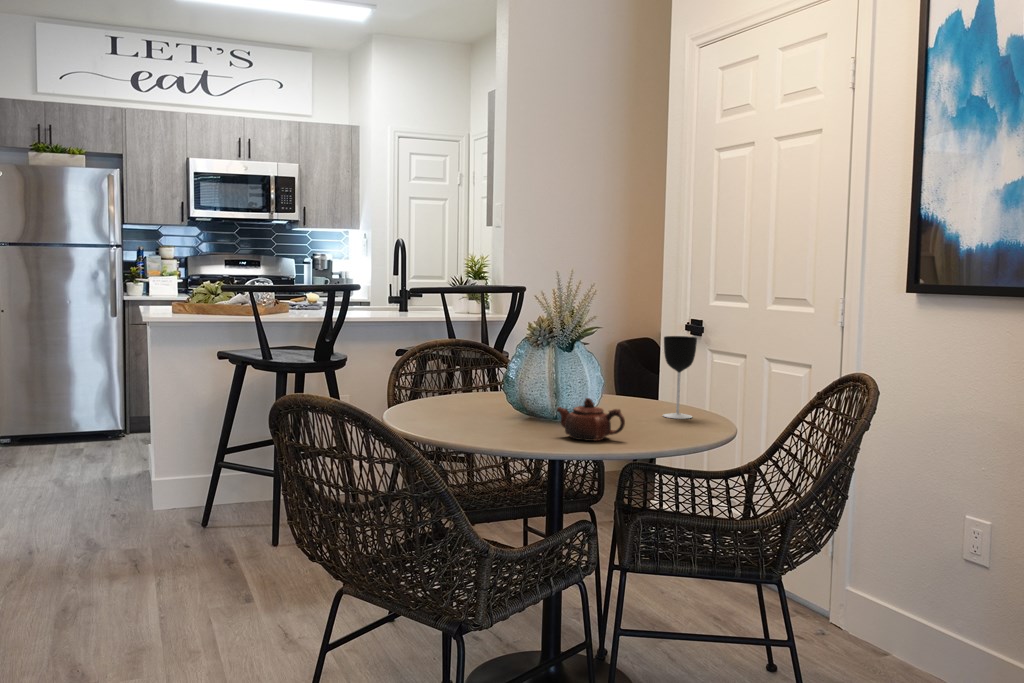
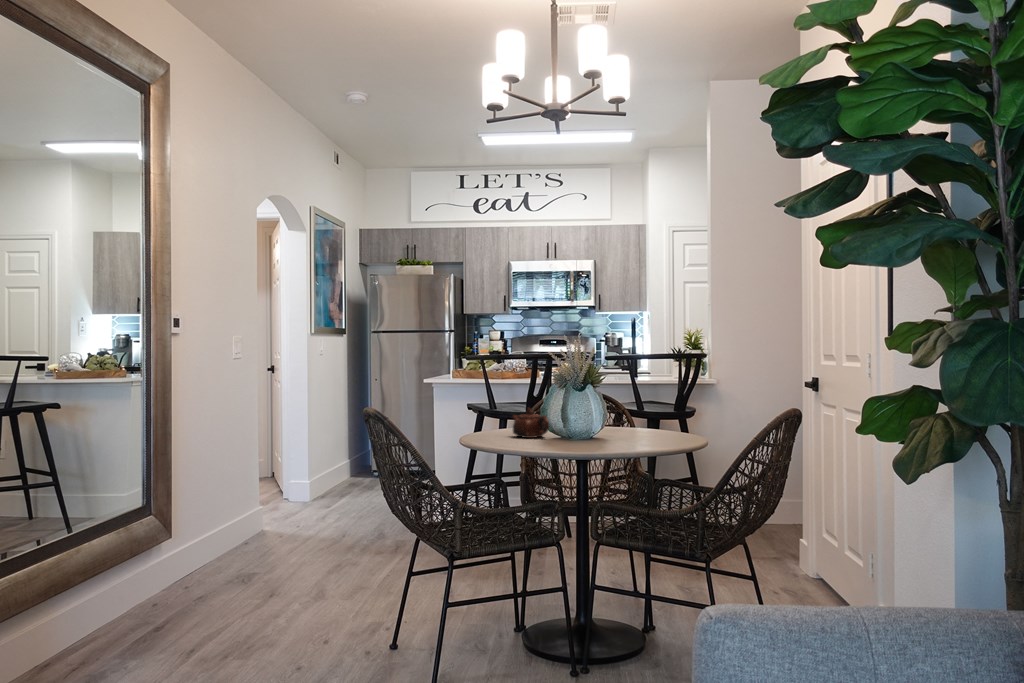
wine glass: present [663,336,697,419] -> none [637,370,664,434]

